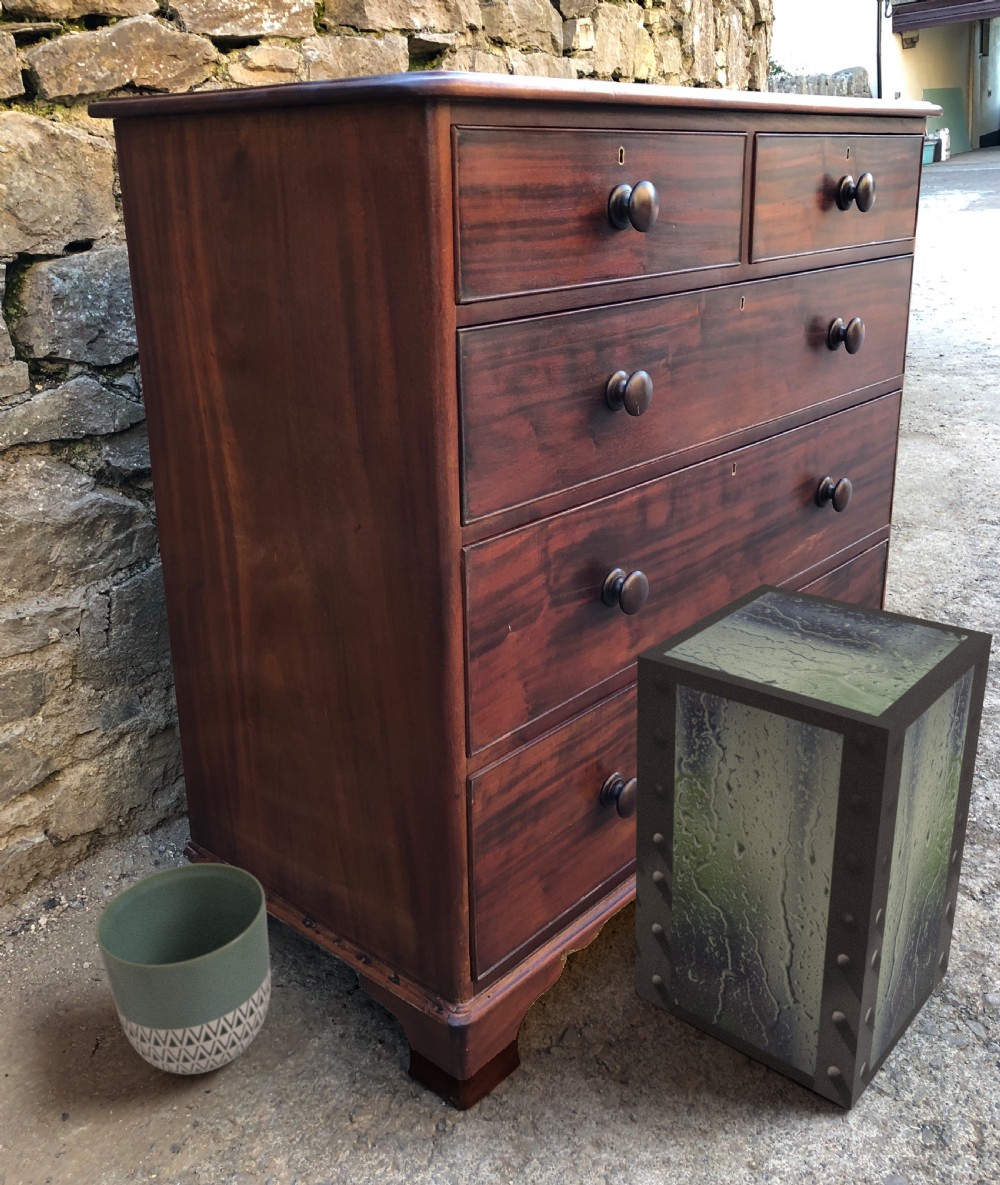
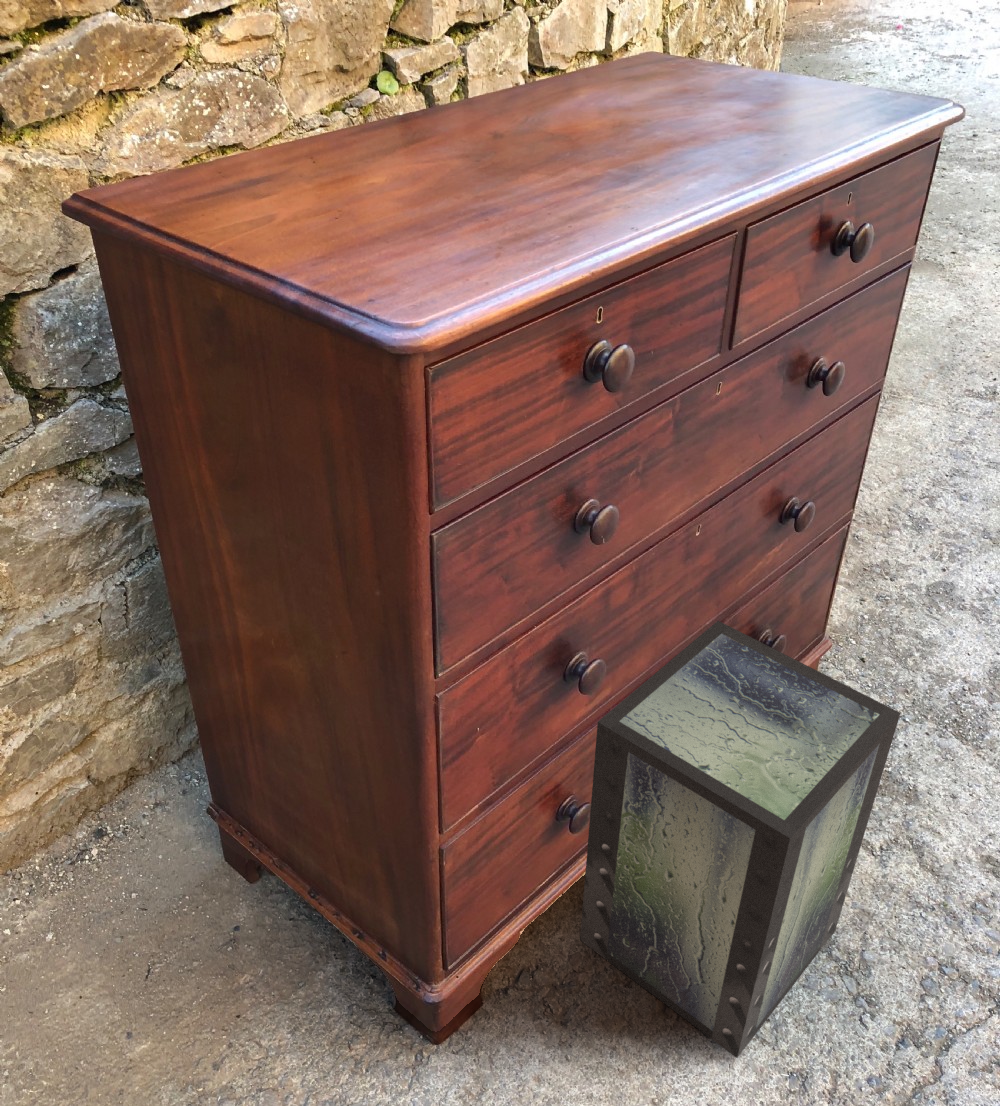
planter: present [96,863,271,1074] -> none [143,840,284,1007]

